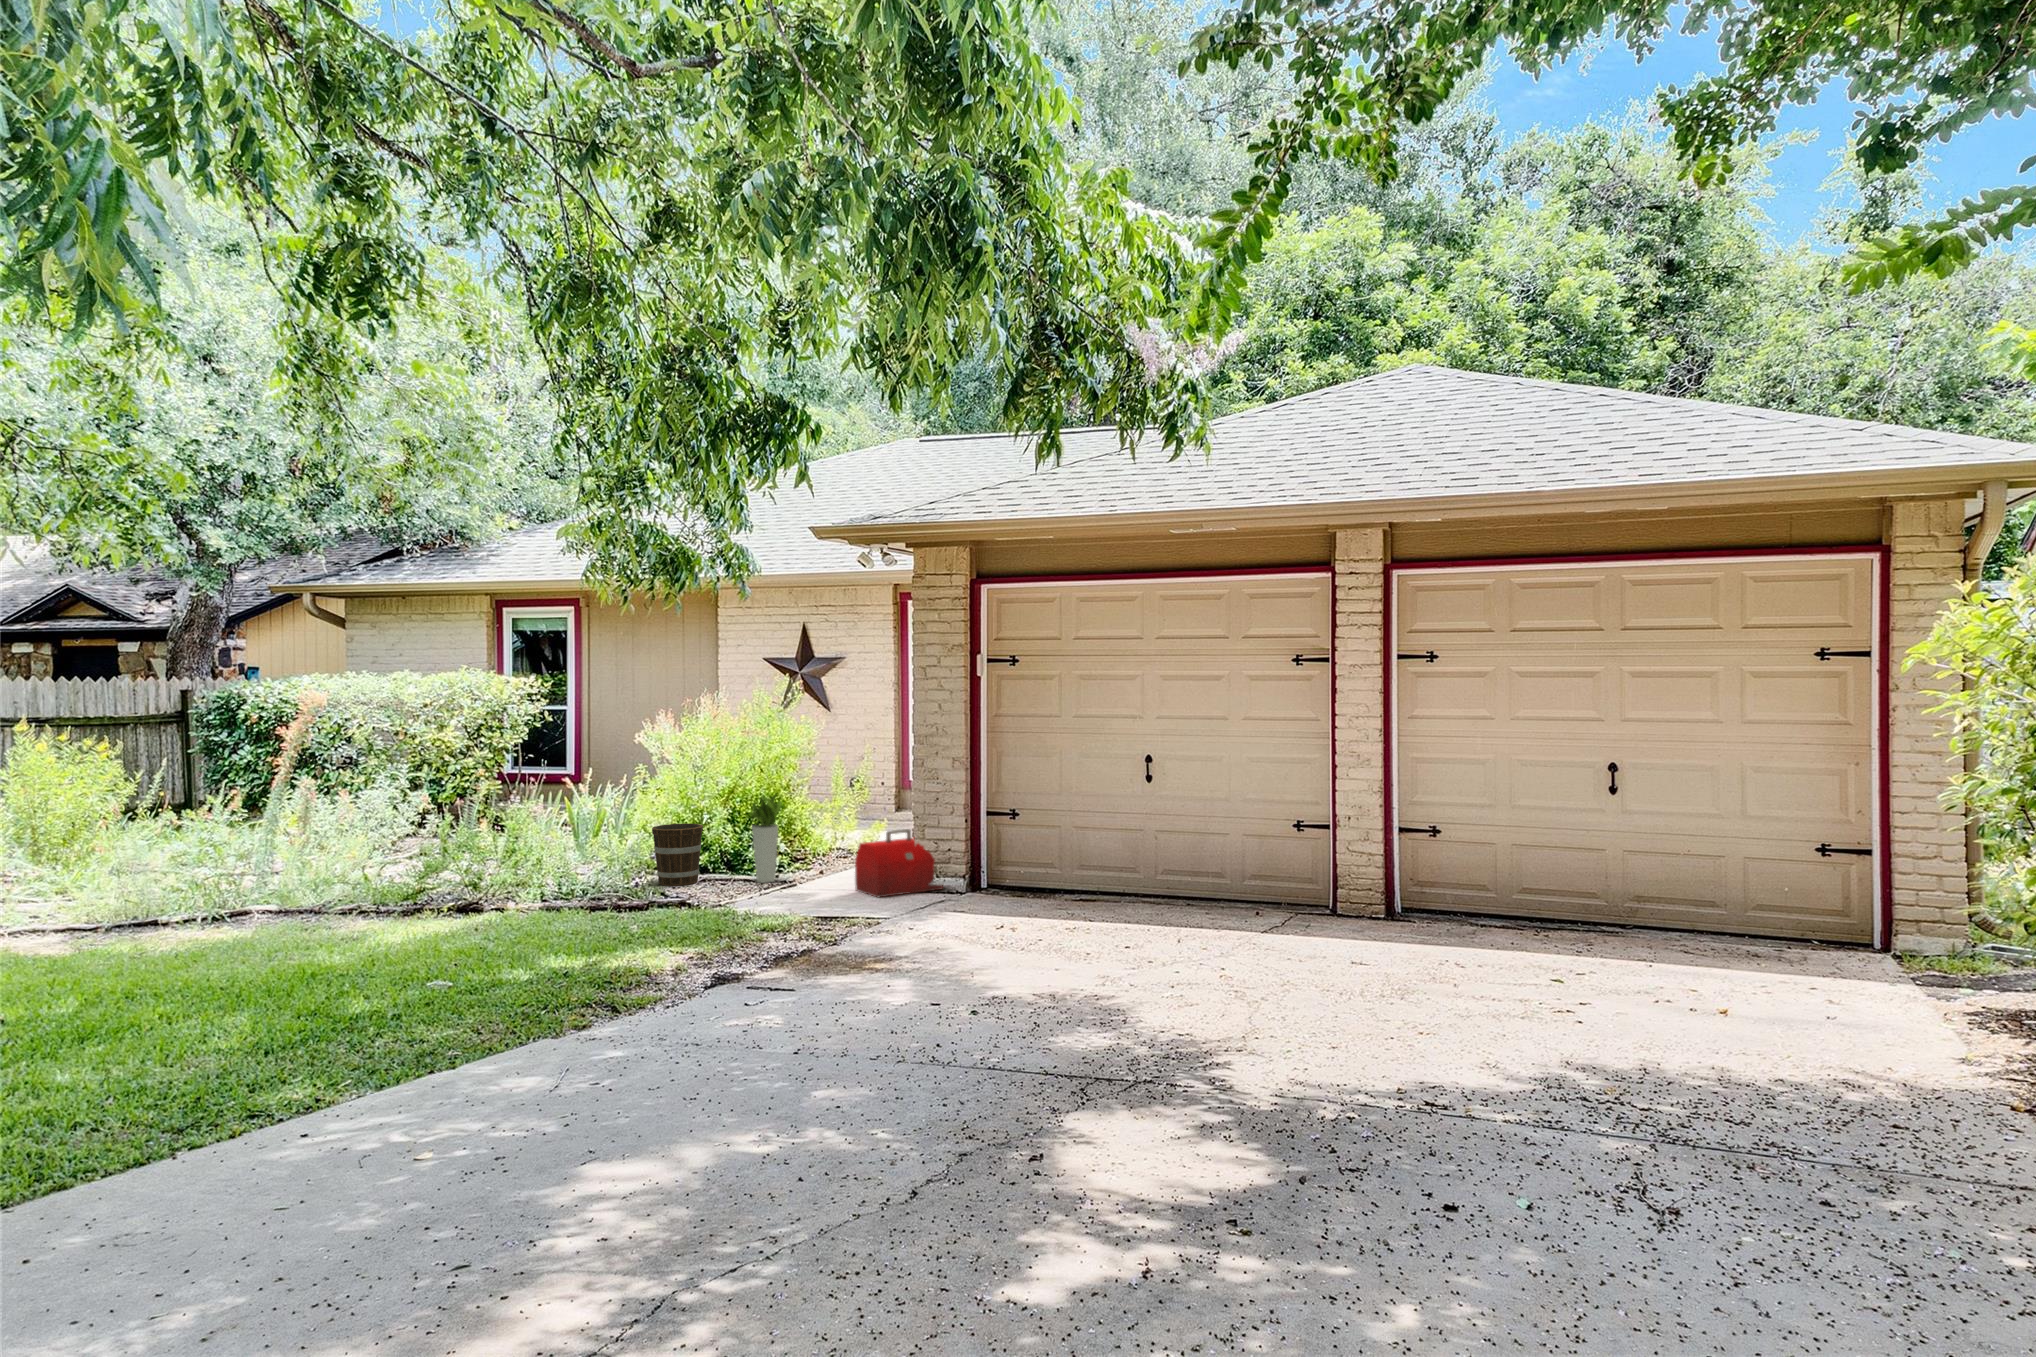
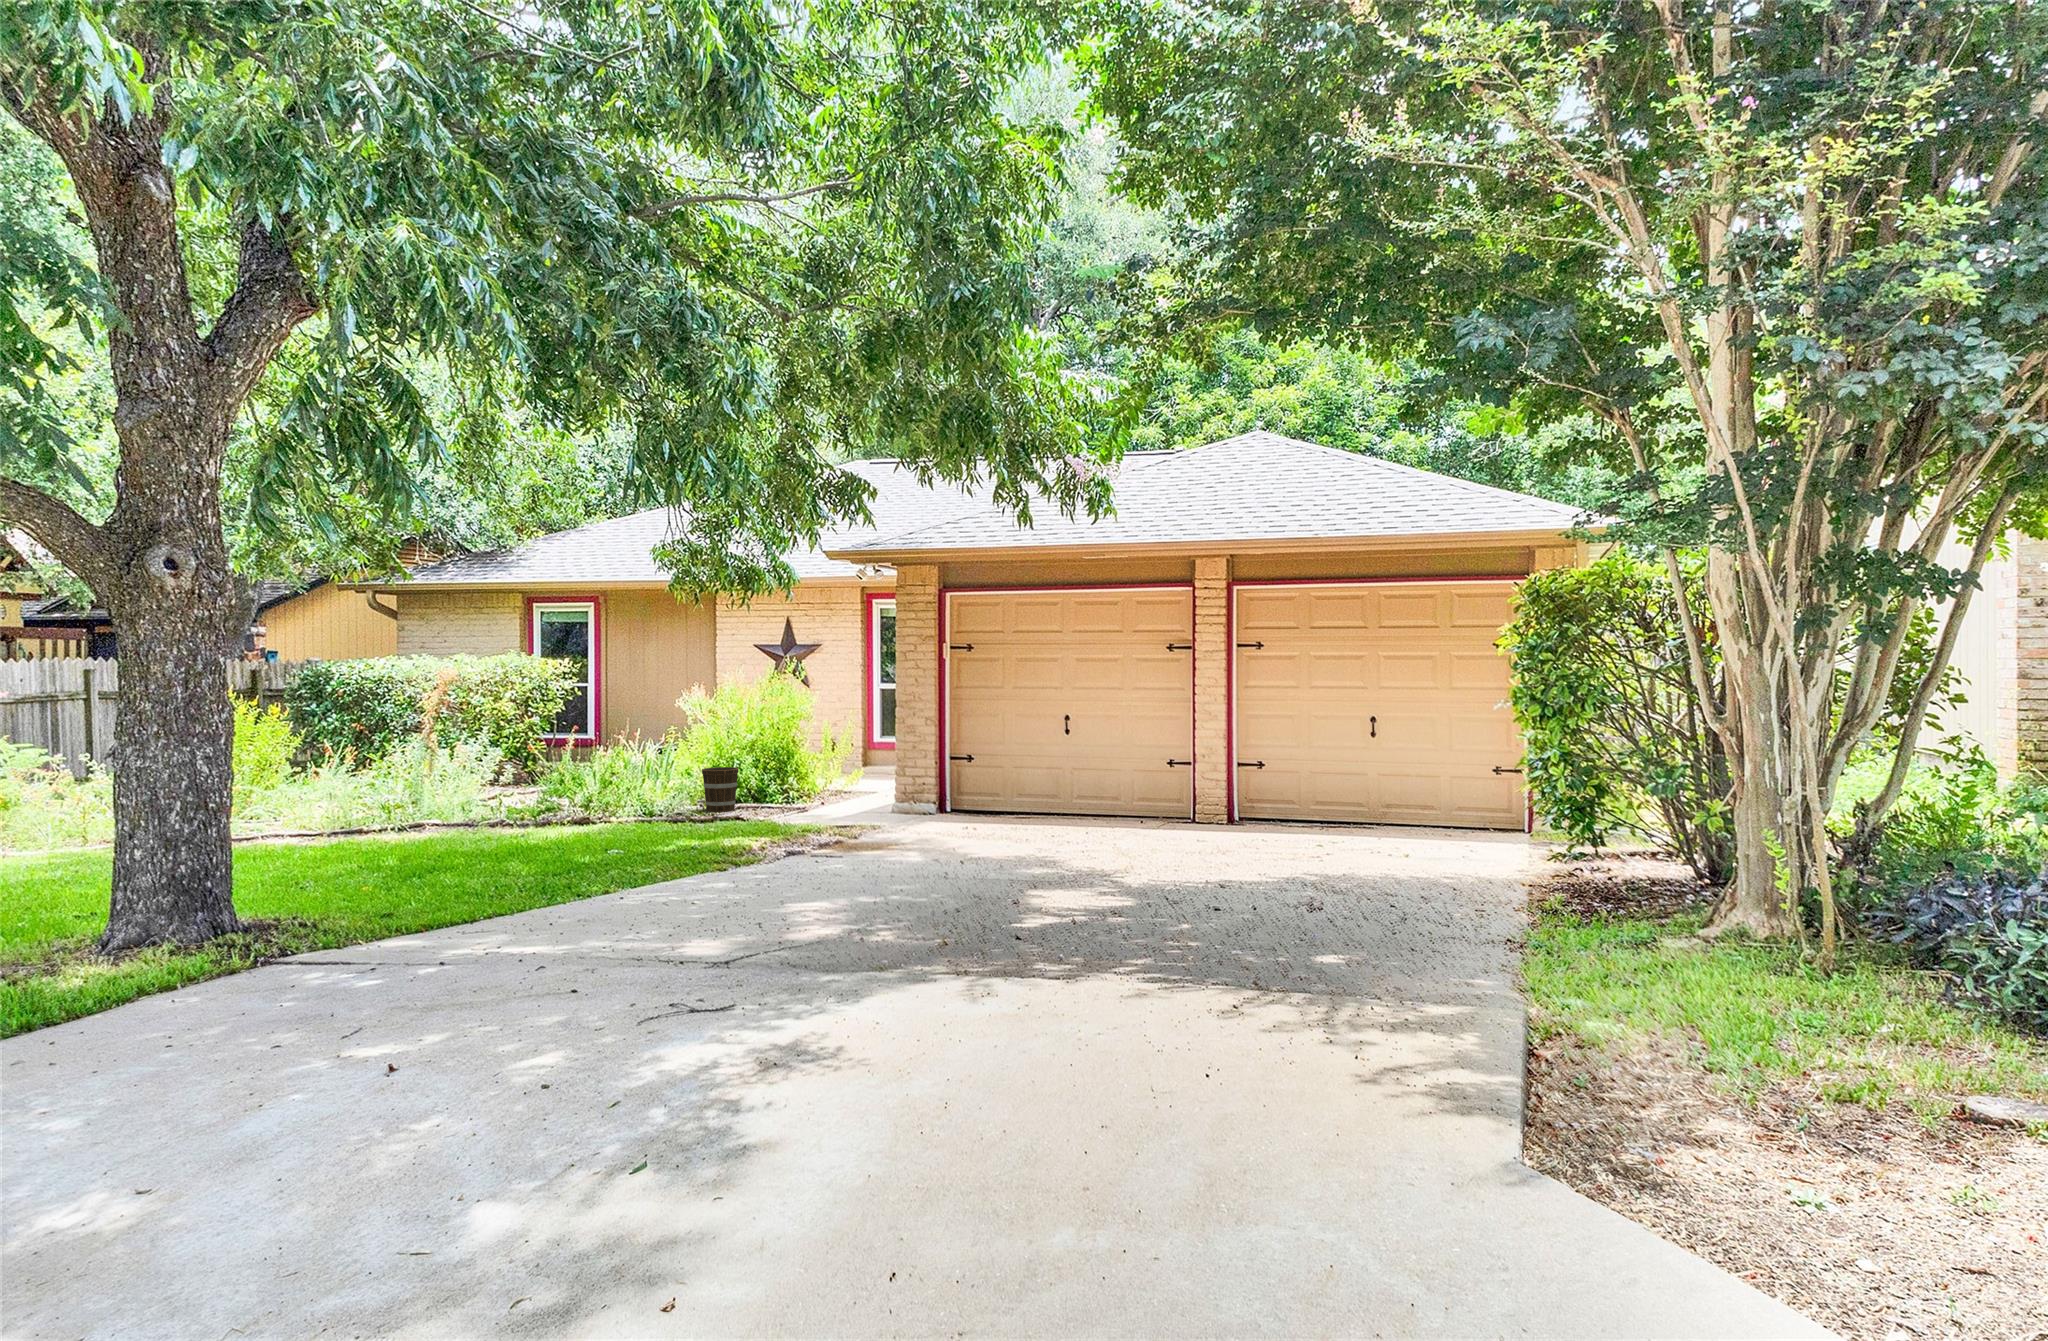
planter: present [750,794,782,883] -> none [769,744,799,810]
toolbox: present [855,829,943,897] -> none [855,769,919,817]

